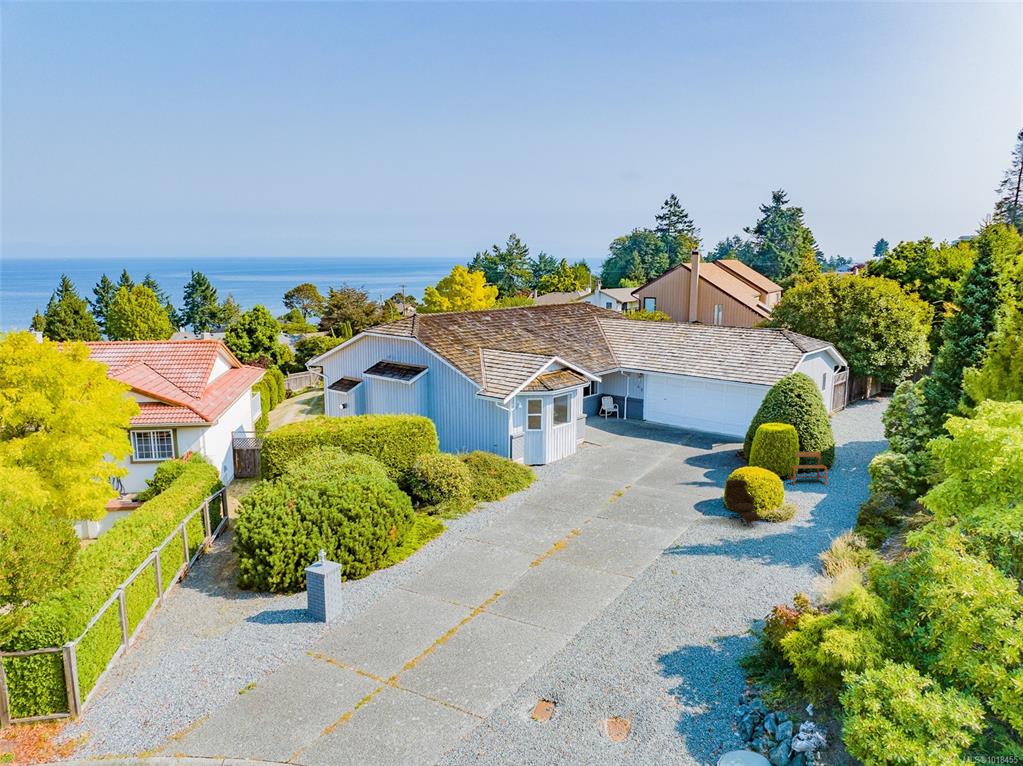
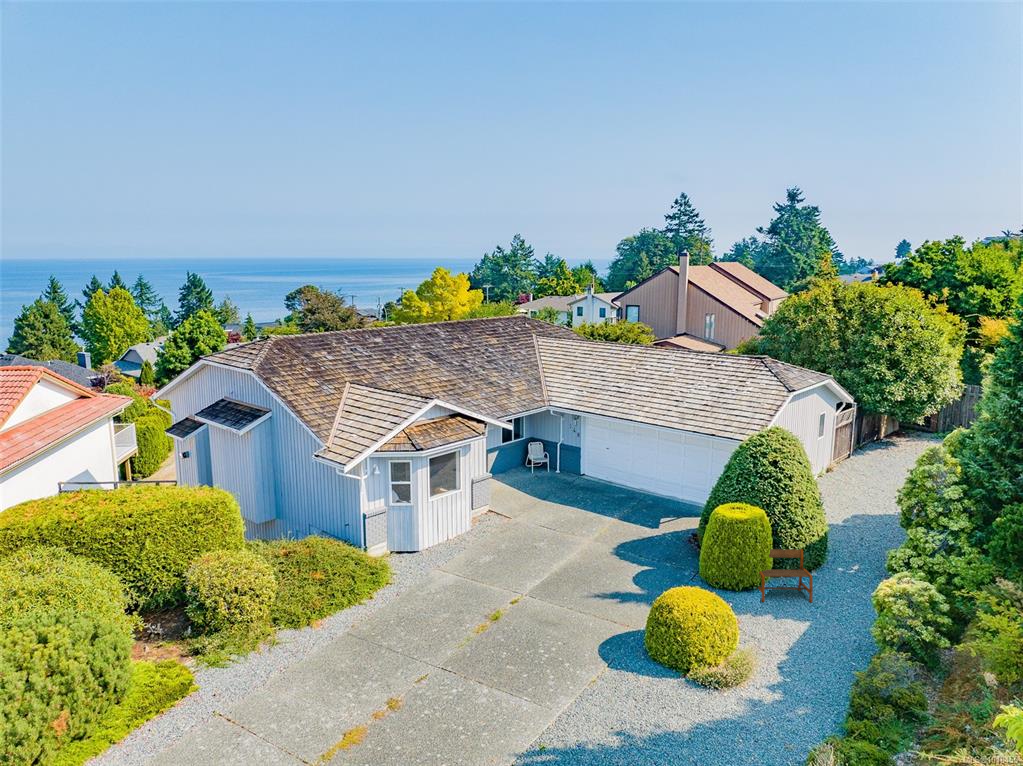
lounge chair: present [725,479,760,525] -> none [639,614,692,703]

